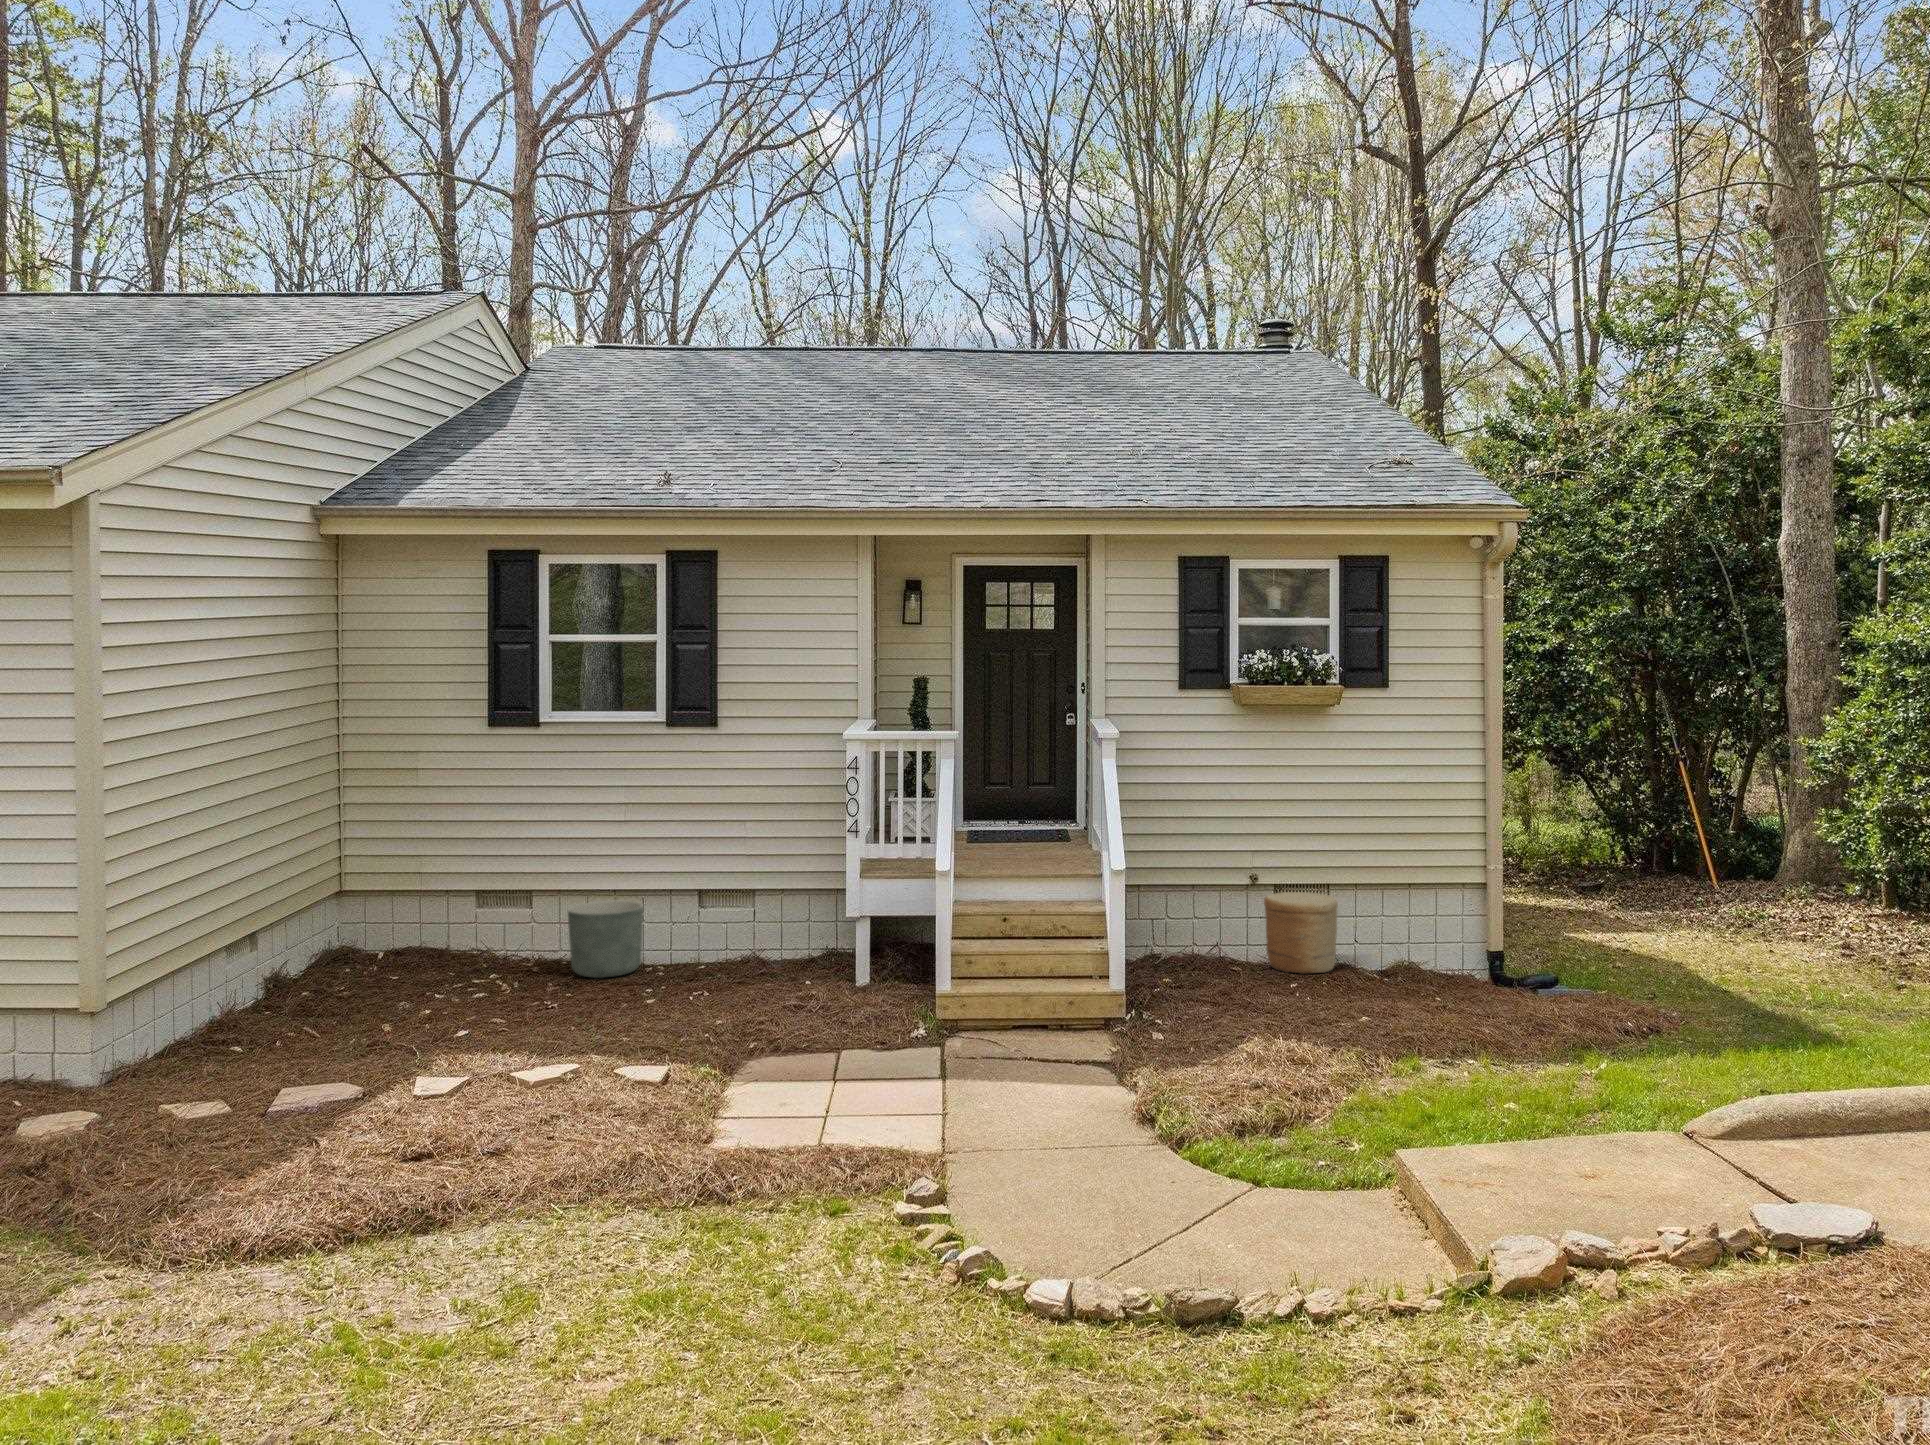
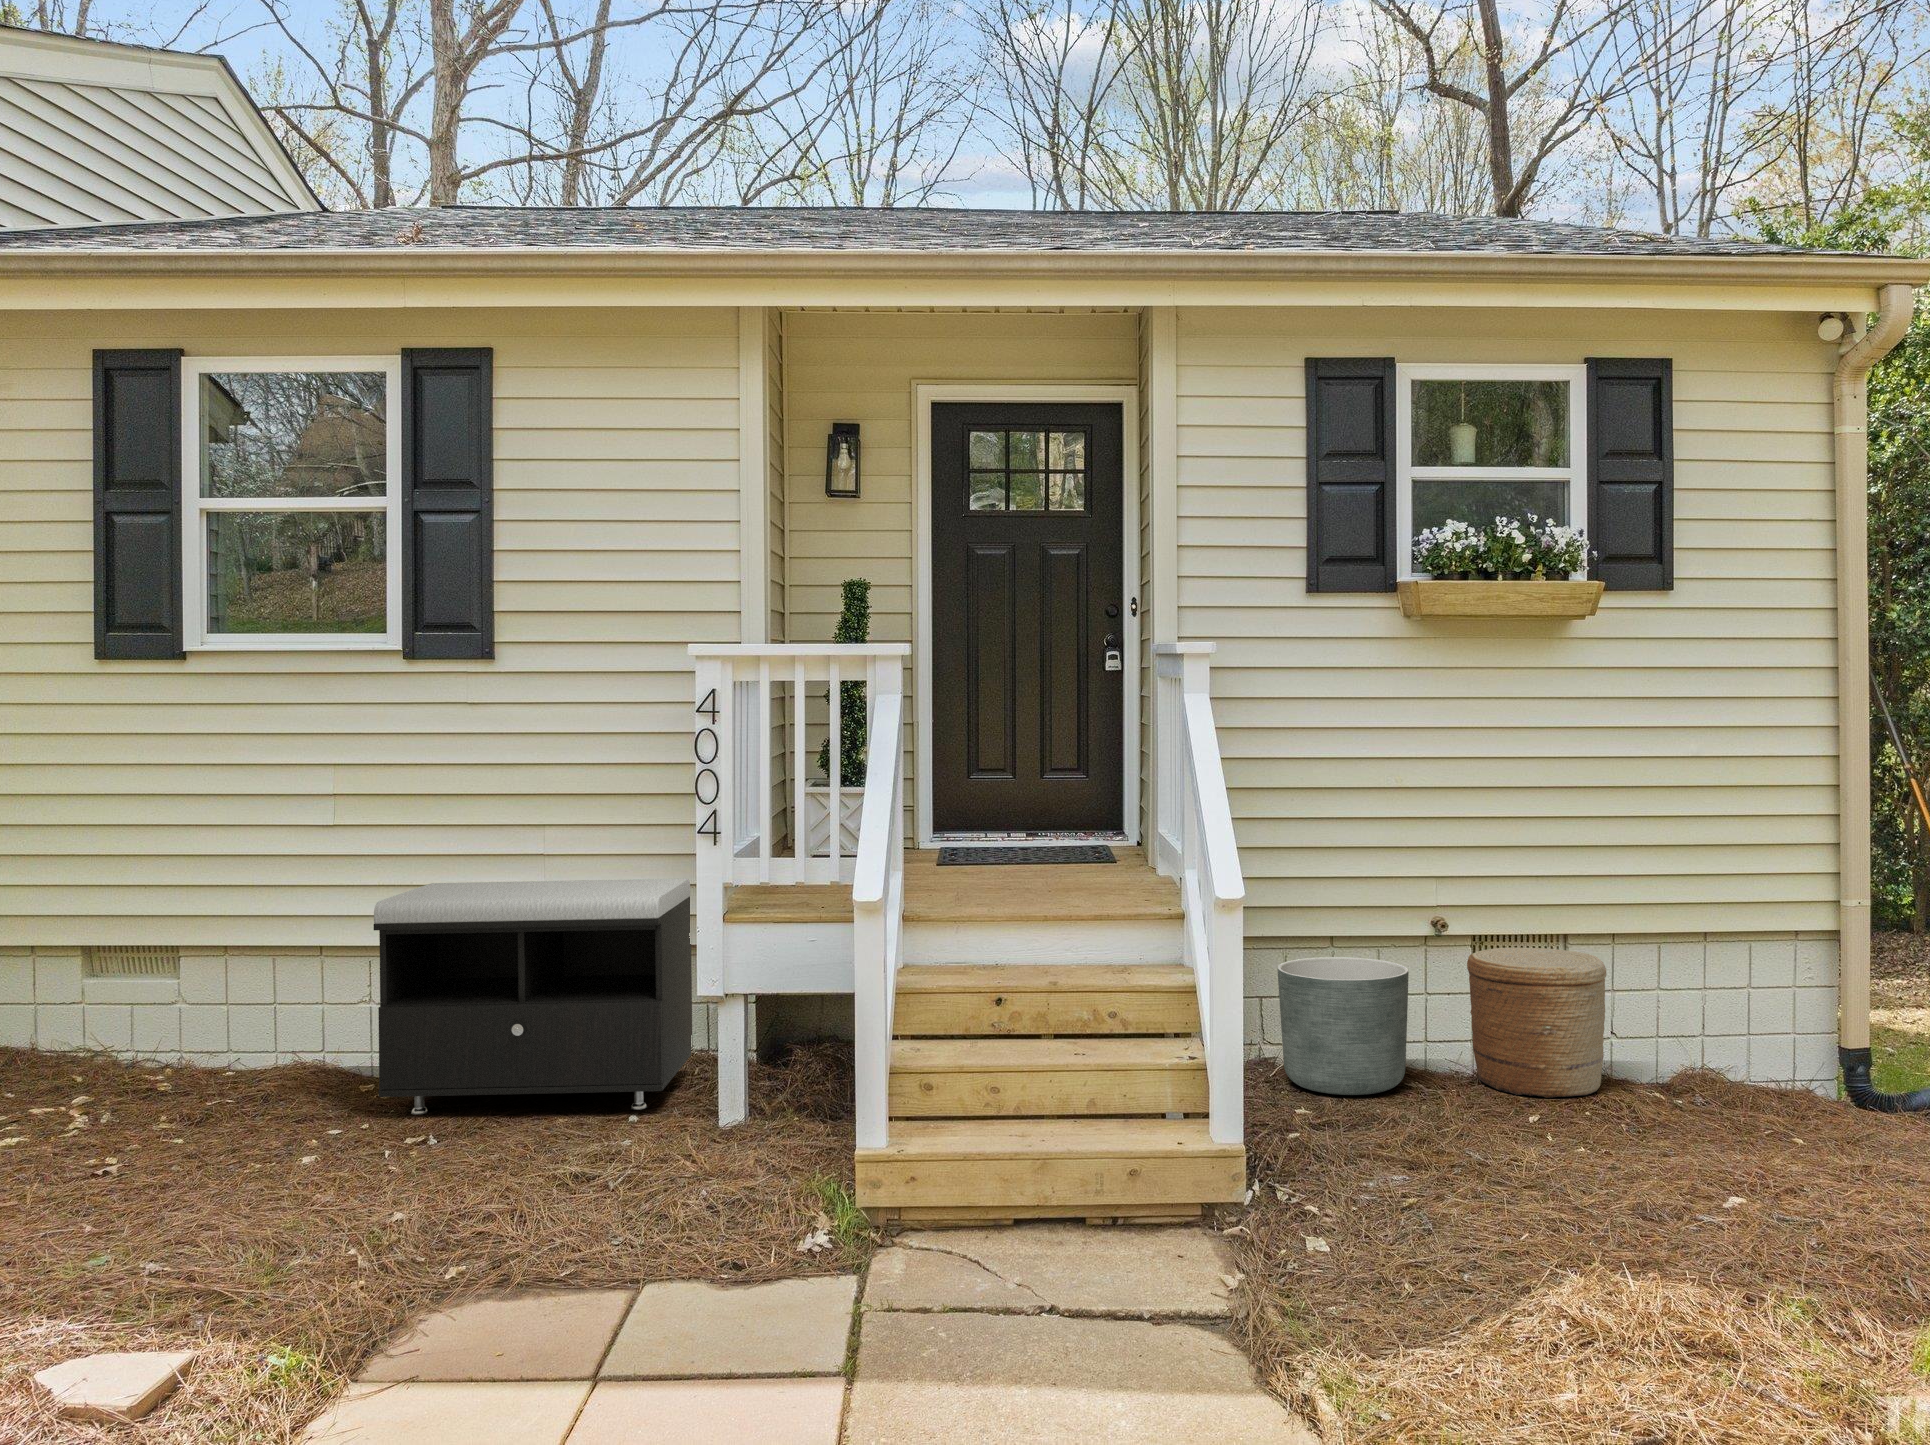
storage bench: none [666,852,830,981] -> present [374,879,693,1115]
planter: present [568,901,643,978] -> present [1278,957,1409,1095]

